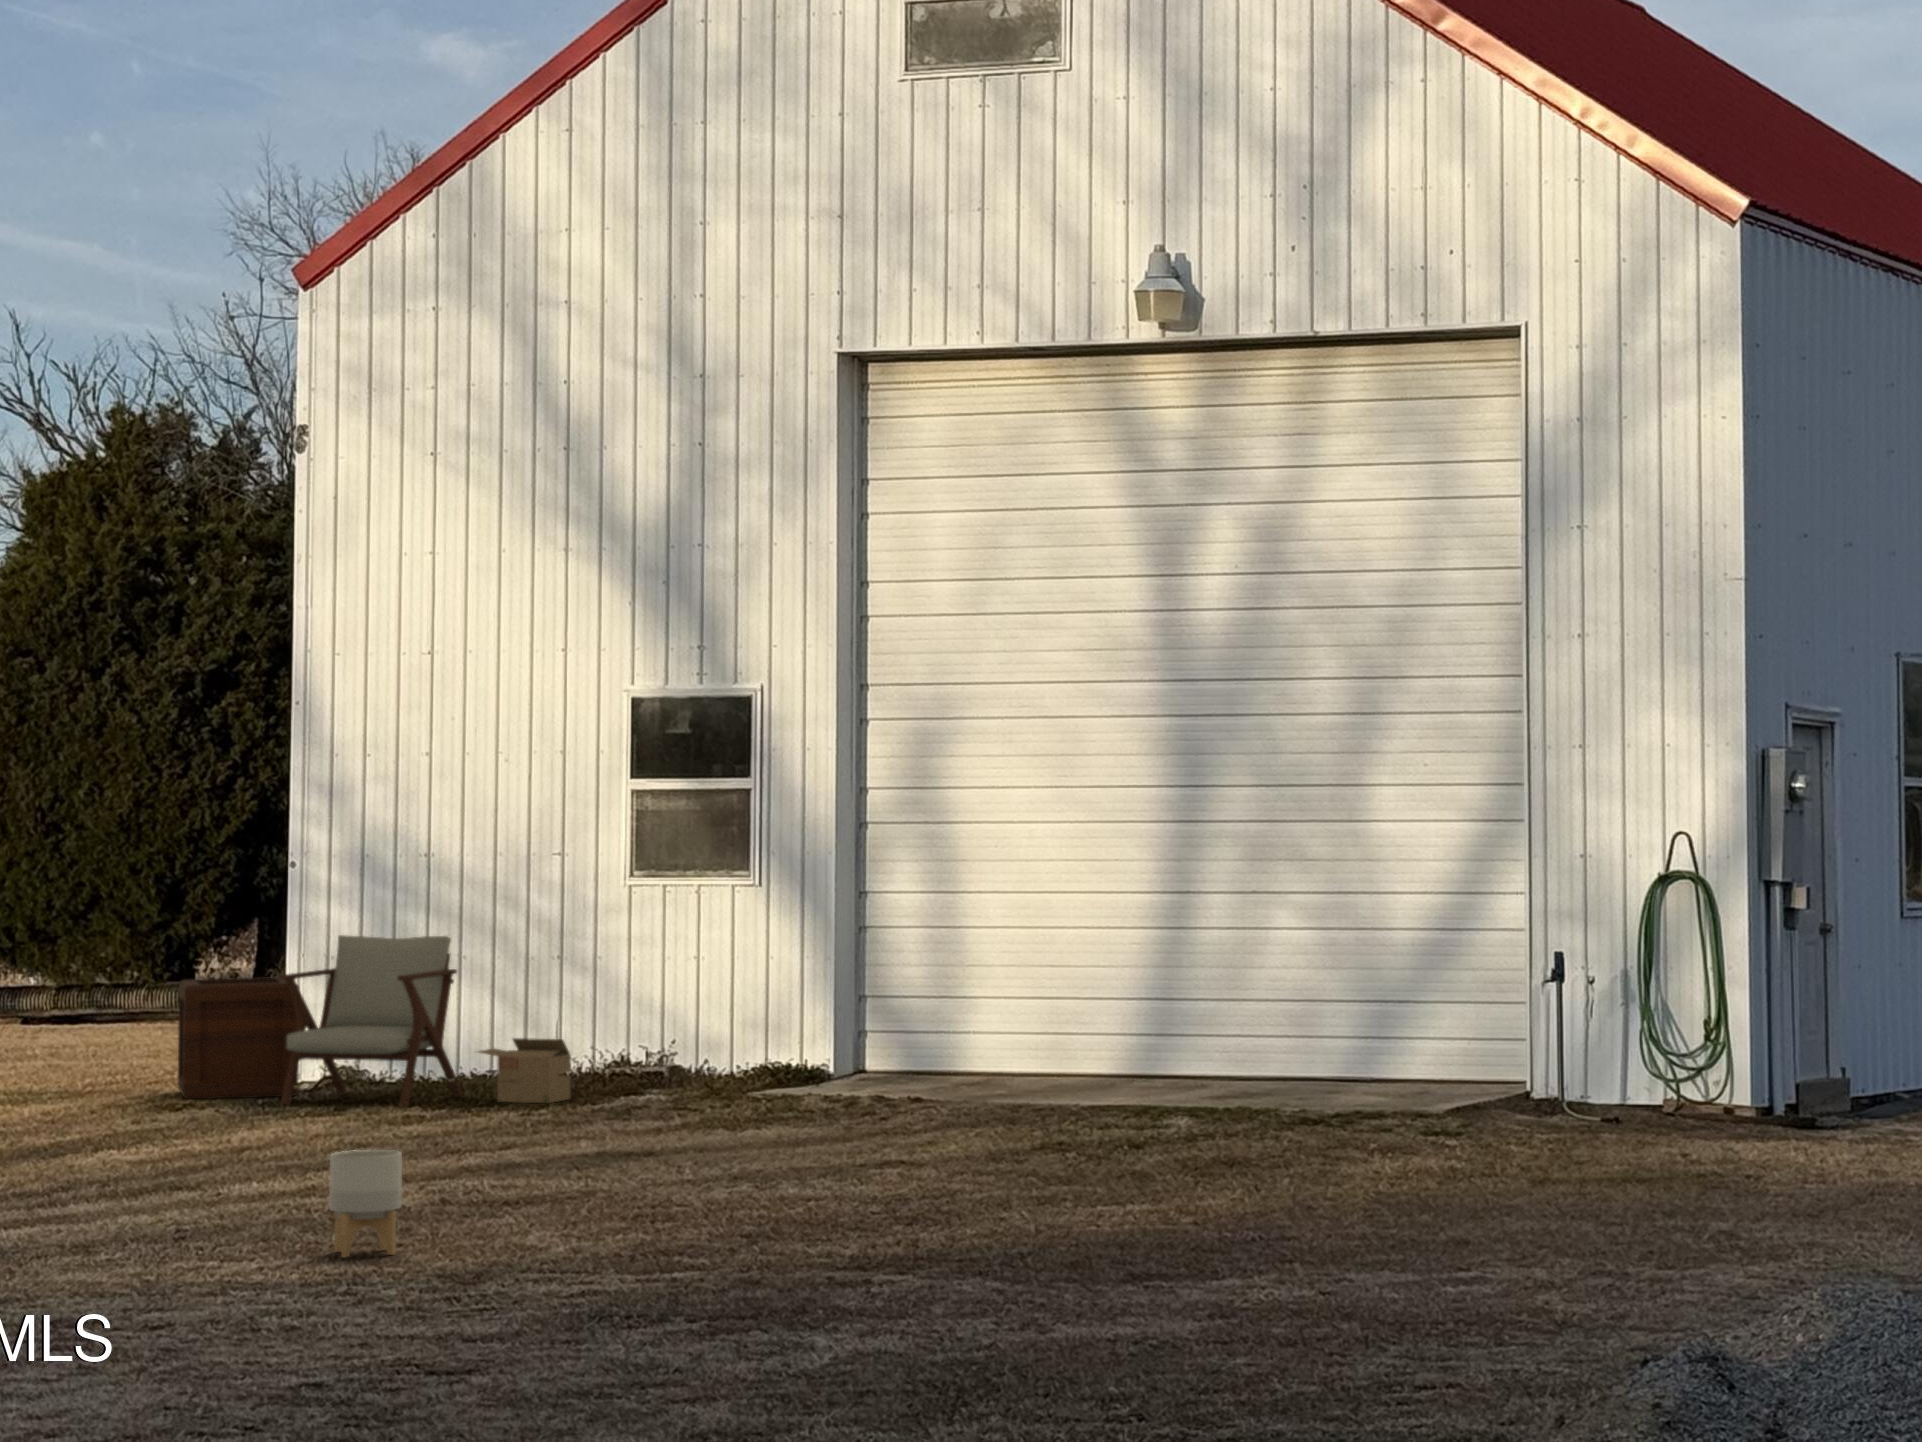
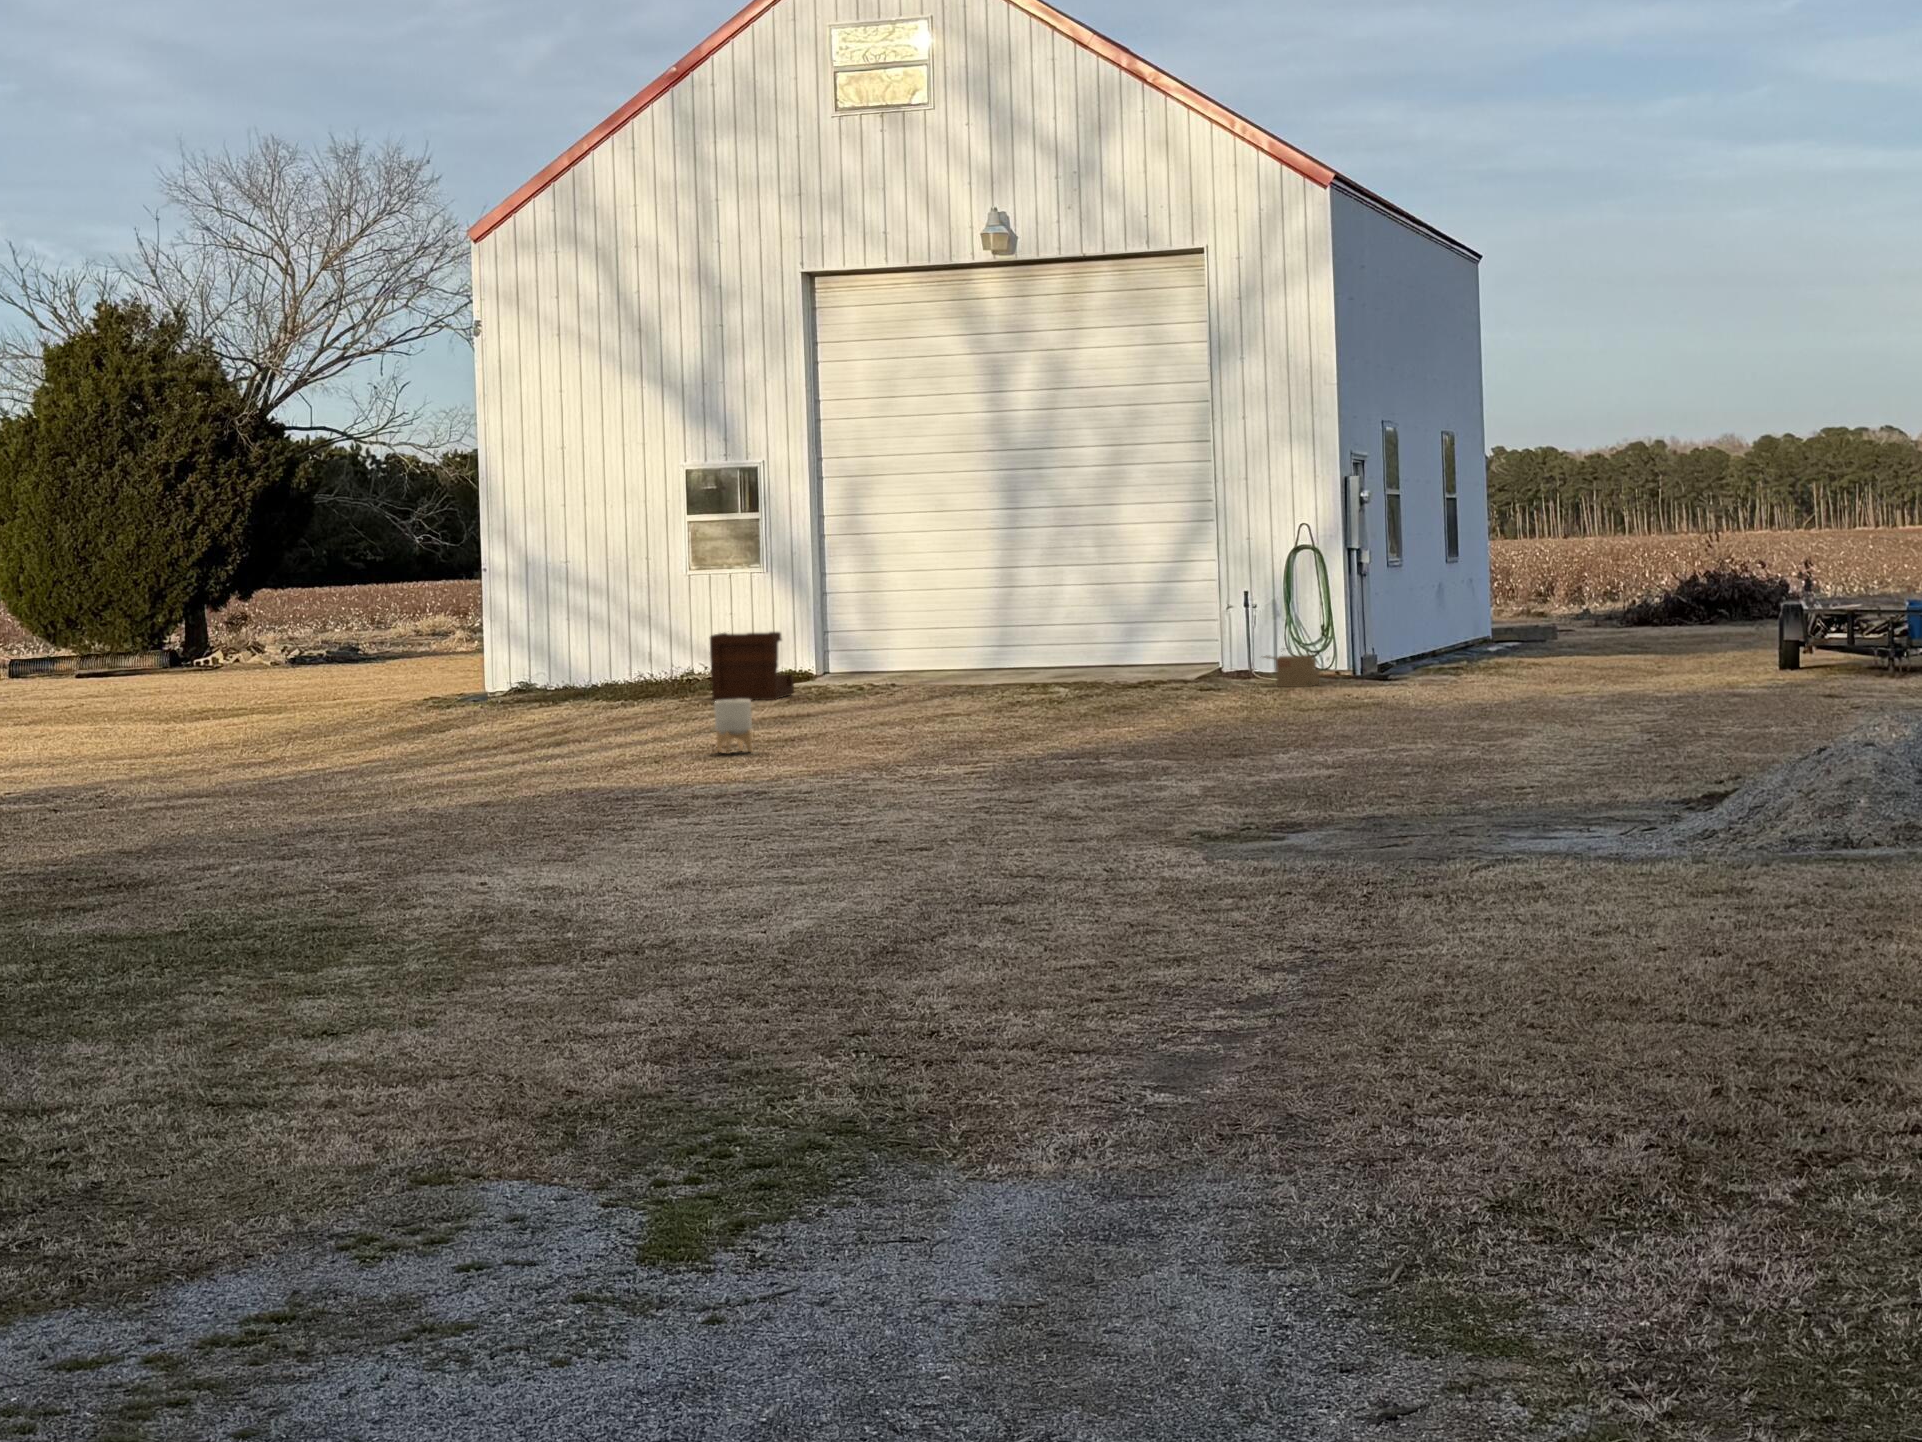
lounge chair: present [280,935,463,1106] -> none [496,609,596,706]
wooden crate: present [178,977,299,1099] -> present [710,632,794,701]
cardboard box: present [479,1038,571,1103] -> present [1264,655,1319,687]

